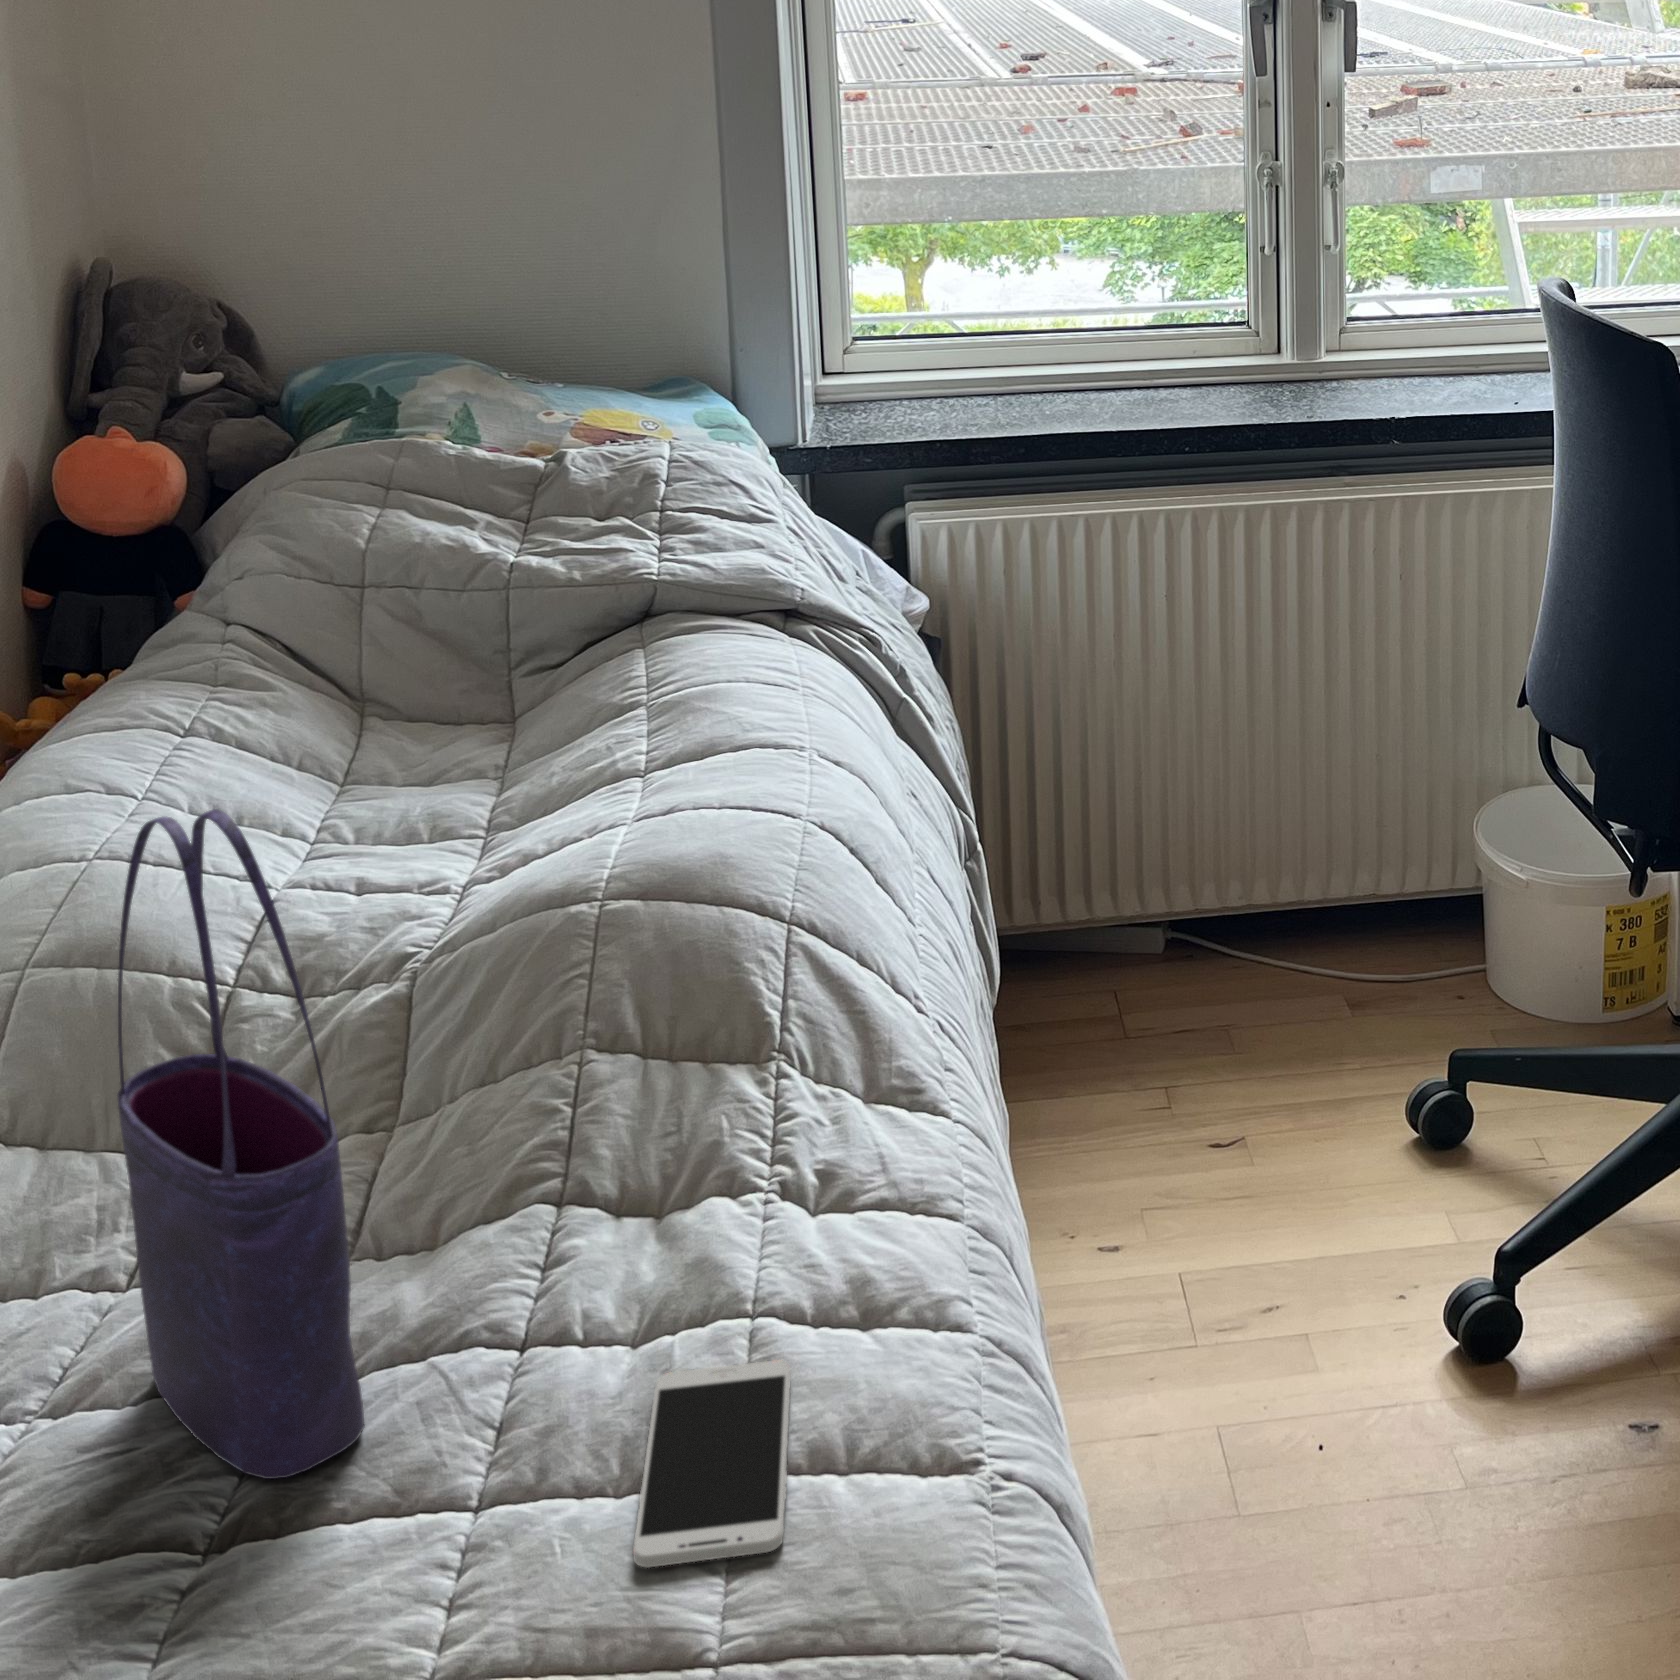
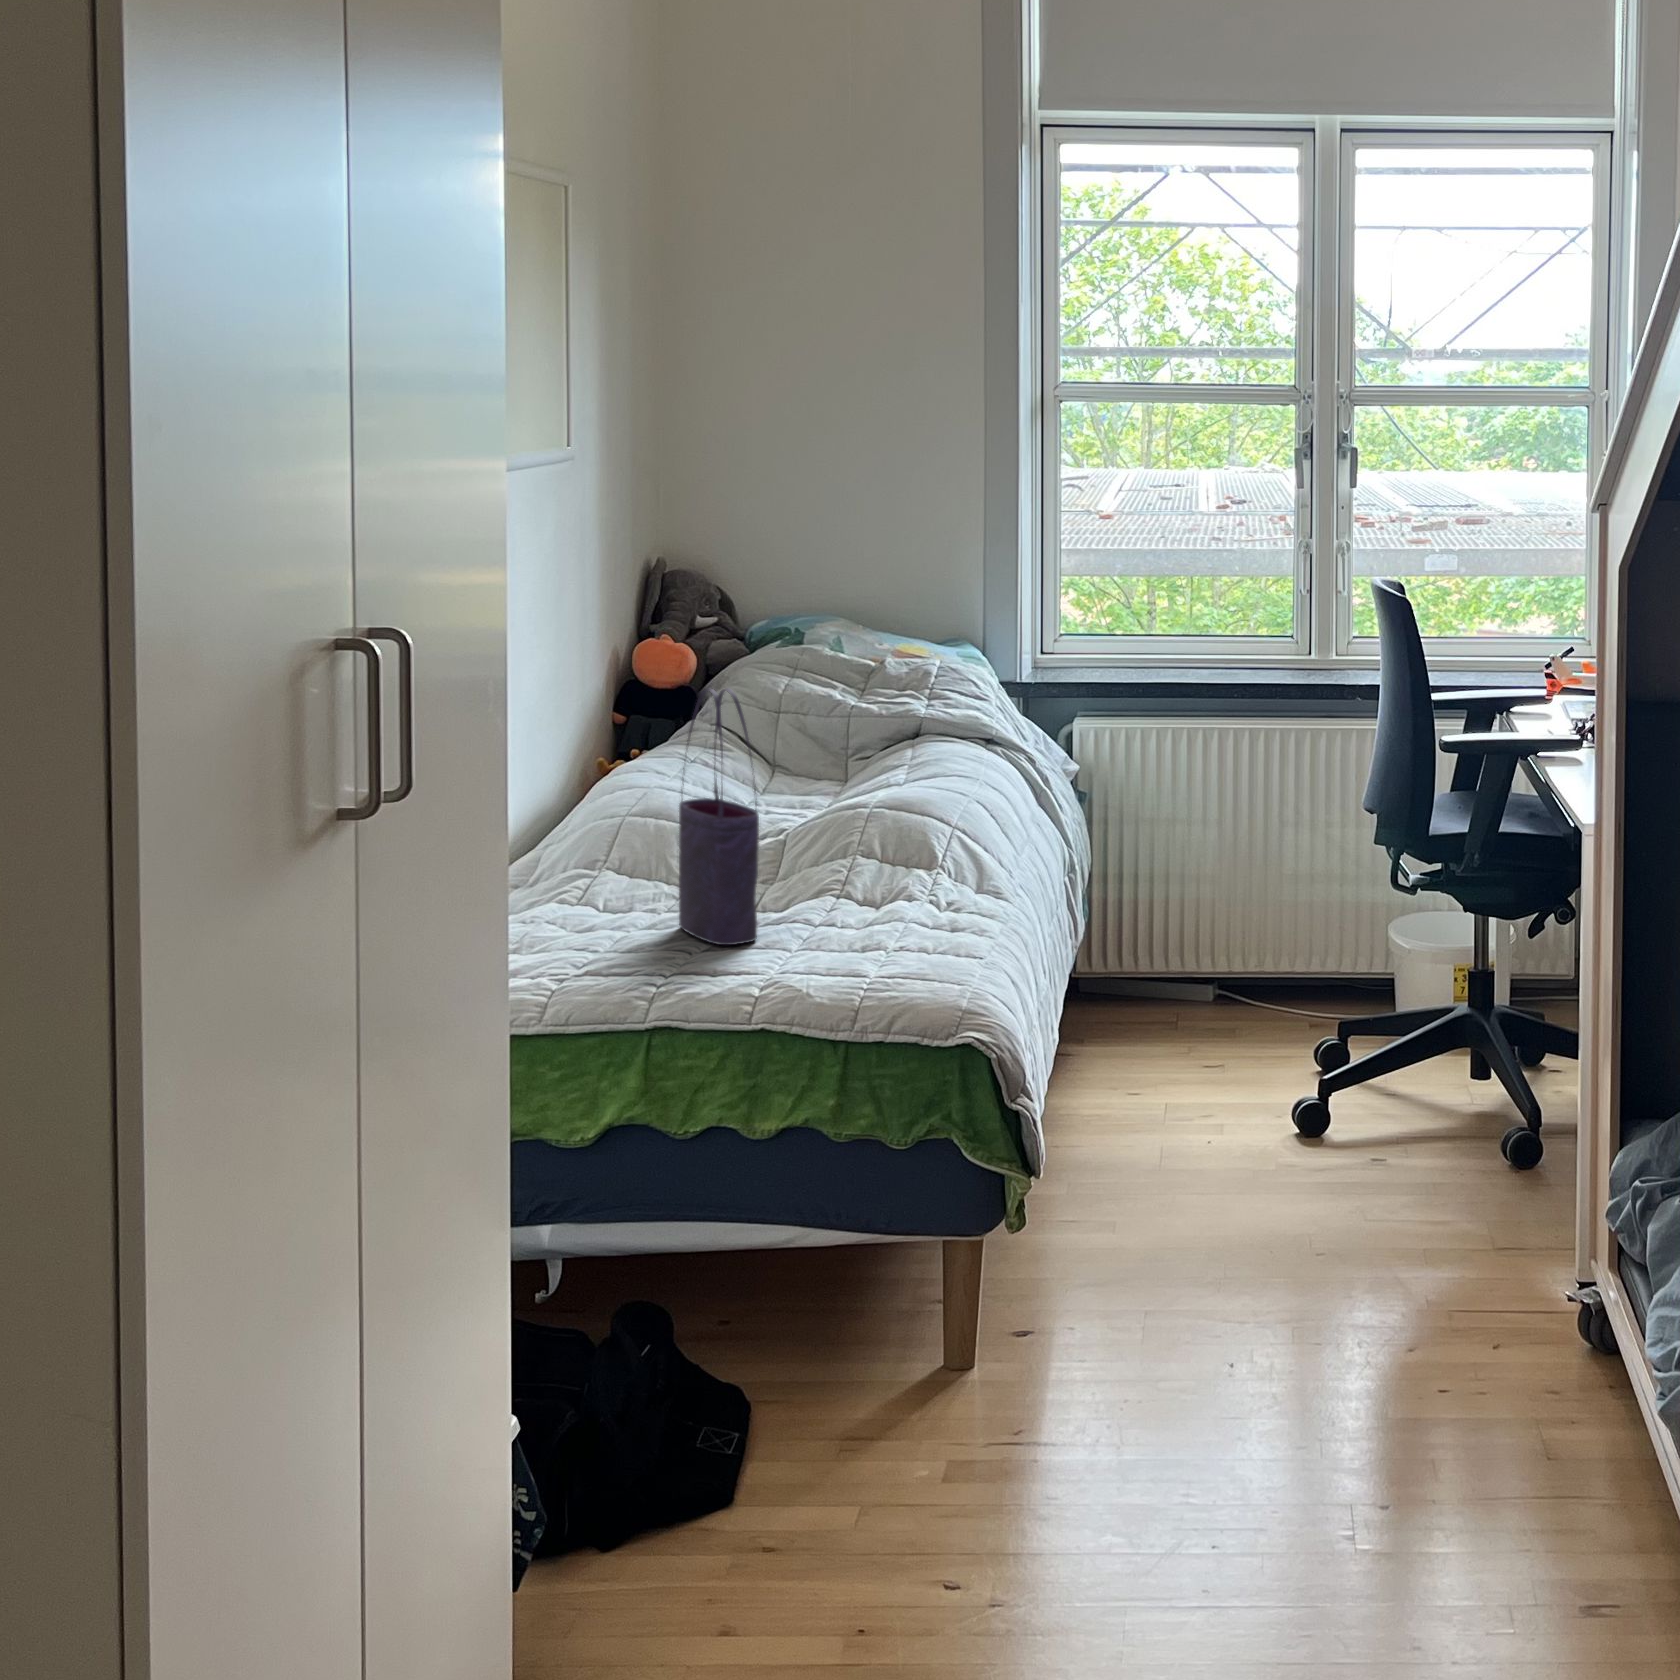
smartphone: present [633,1360,791,1567] -> none [850,933,919,967]

